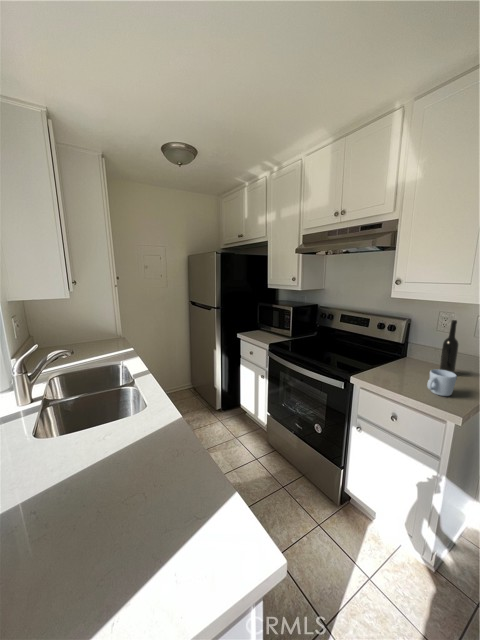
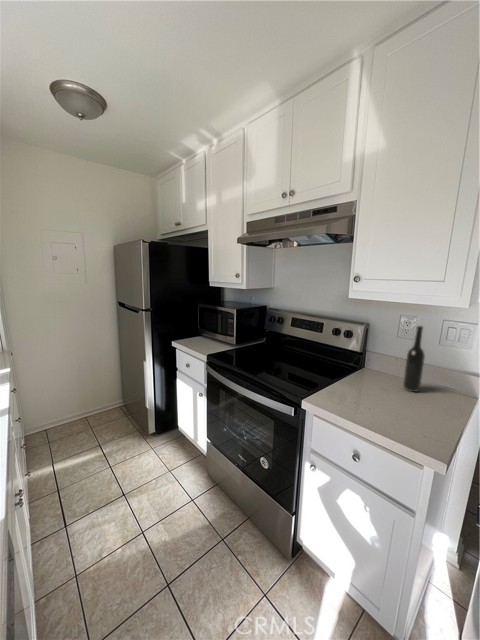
mug: present [427,369,457,396] -> none [396,390,431,425]

